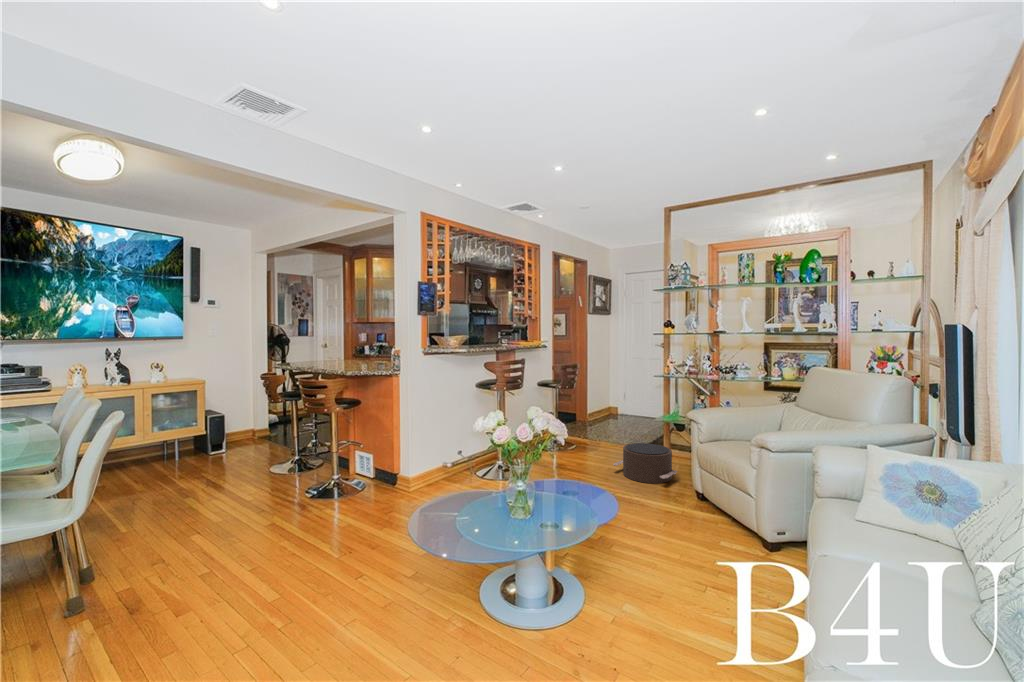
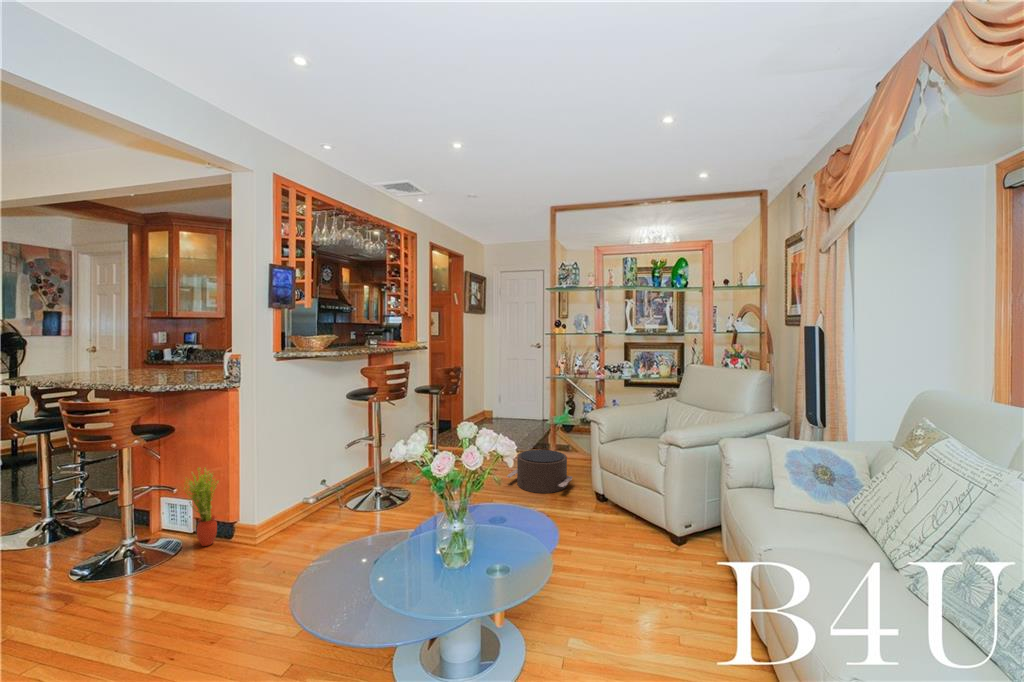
potted plant: none [366,431,387,487] -> present [186,468,218,546]

